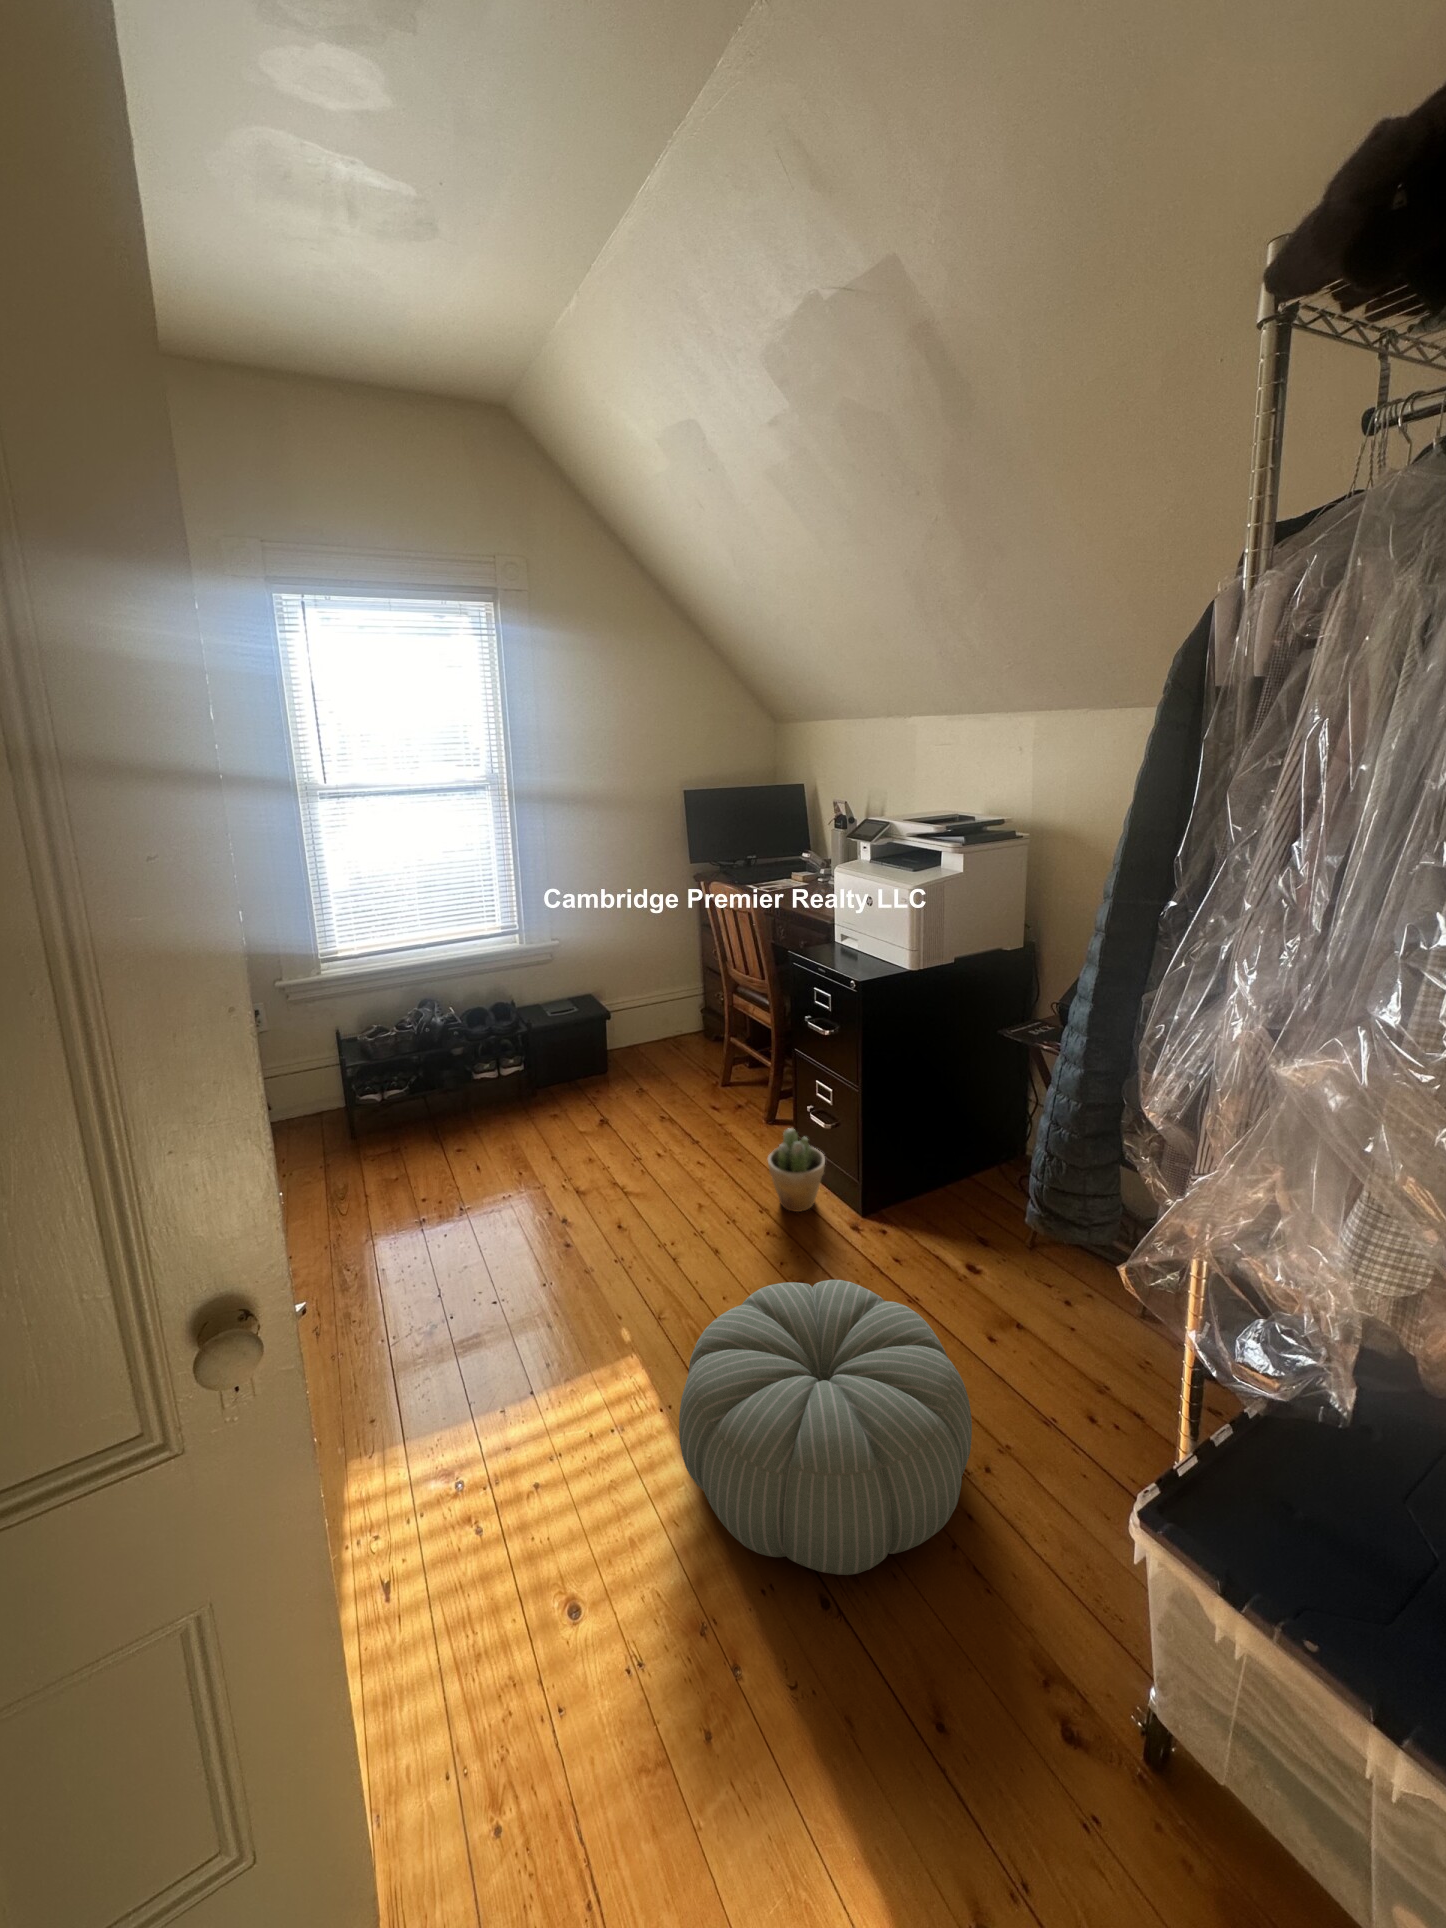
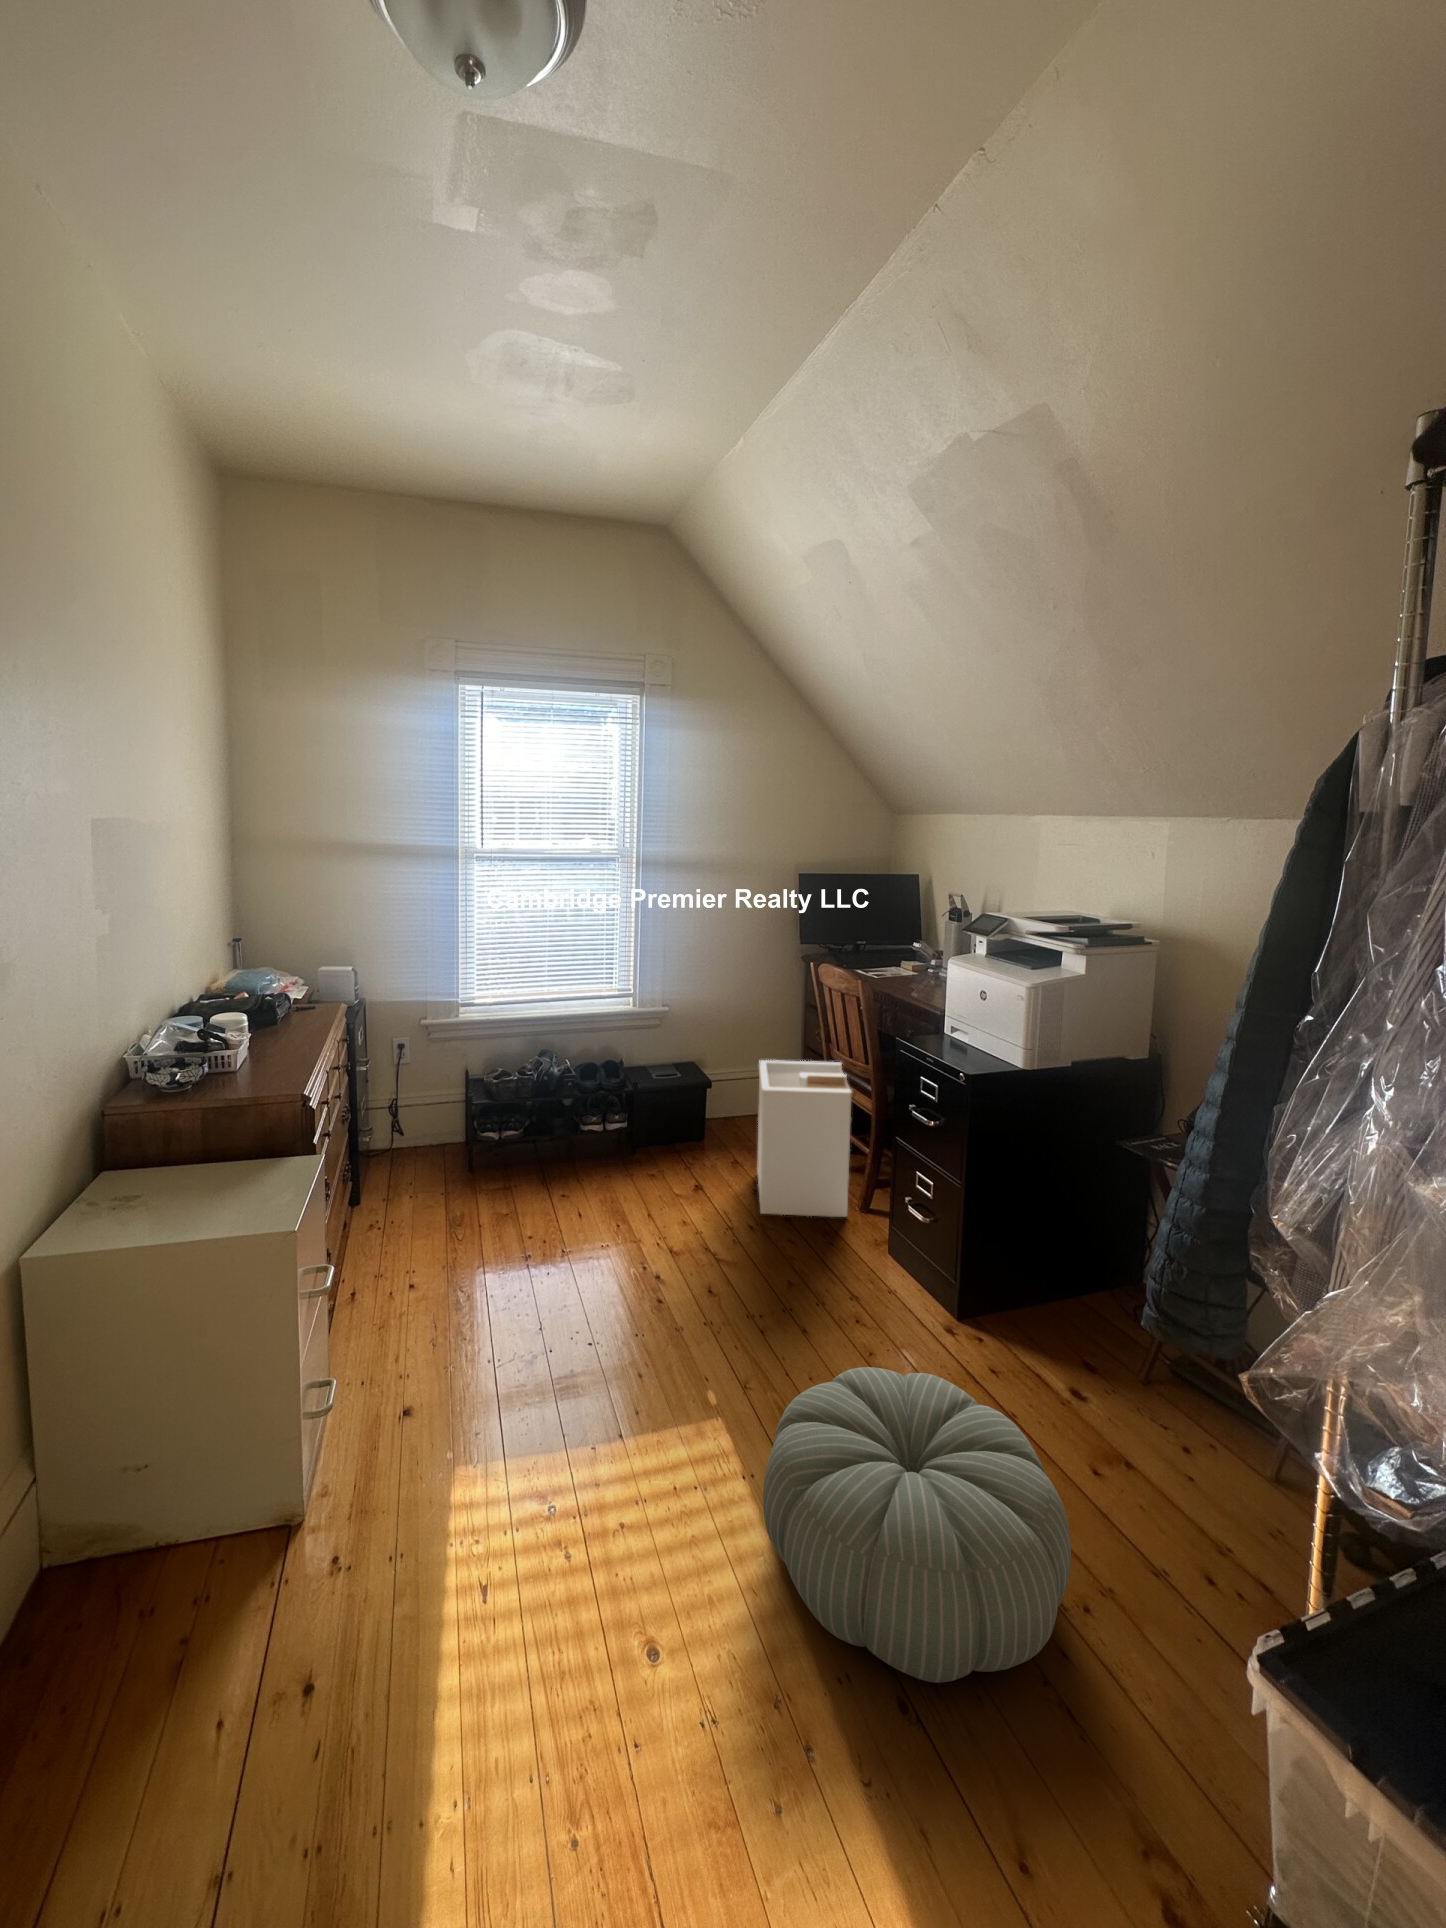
laundry hamper: none [657,979,755,1140] -> present [757,1060,852,1217]
potted plant: present [768,1128,825,1212] -> none [860,1216,920,1304]

